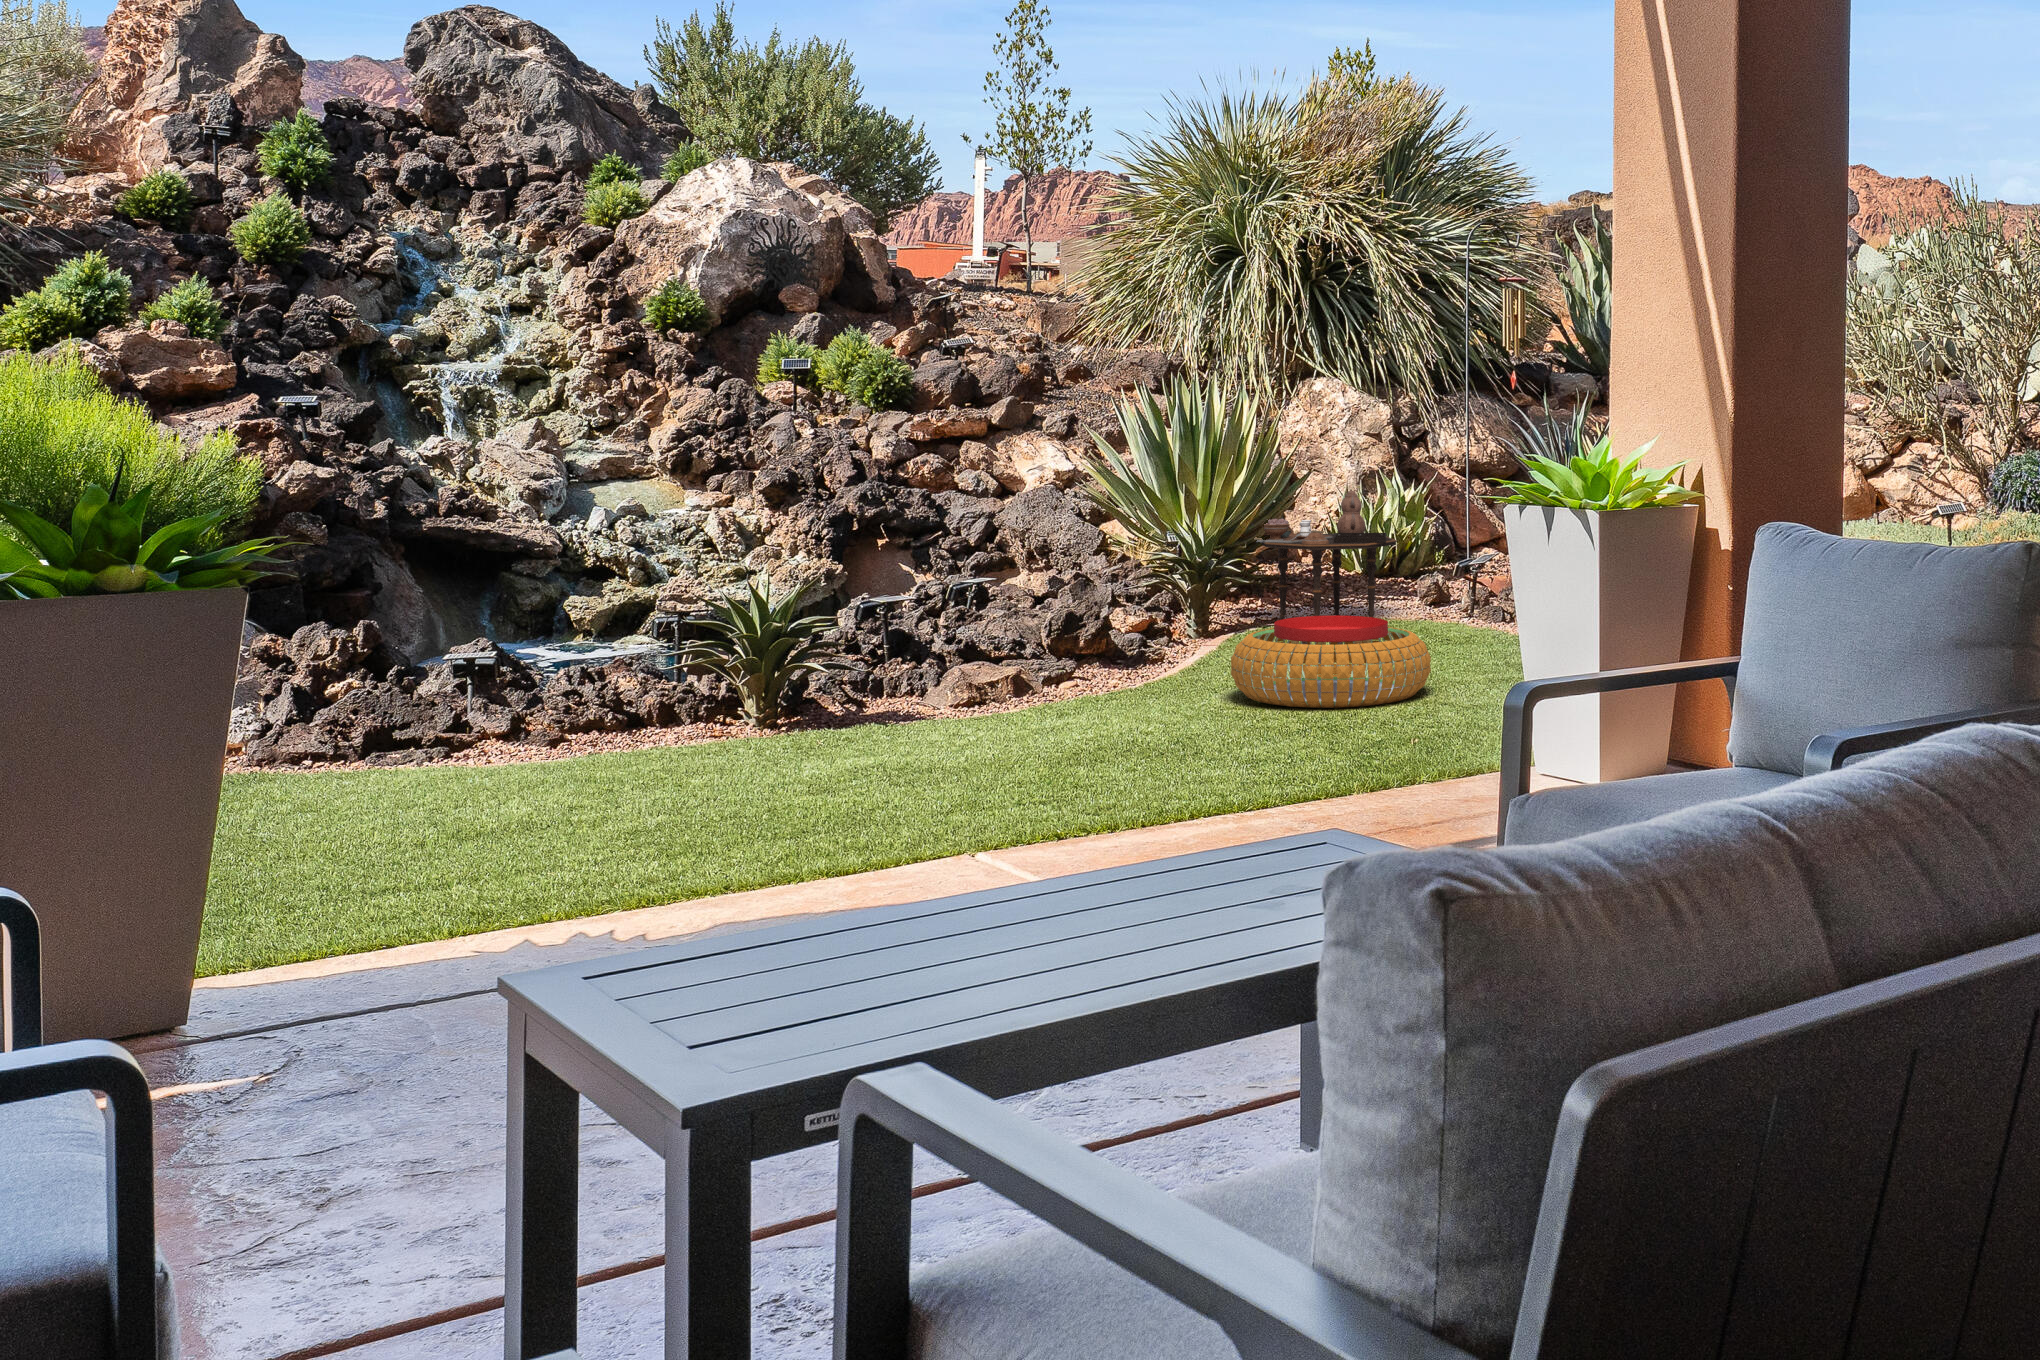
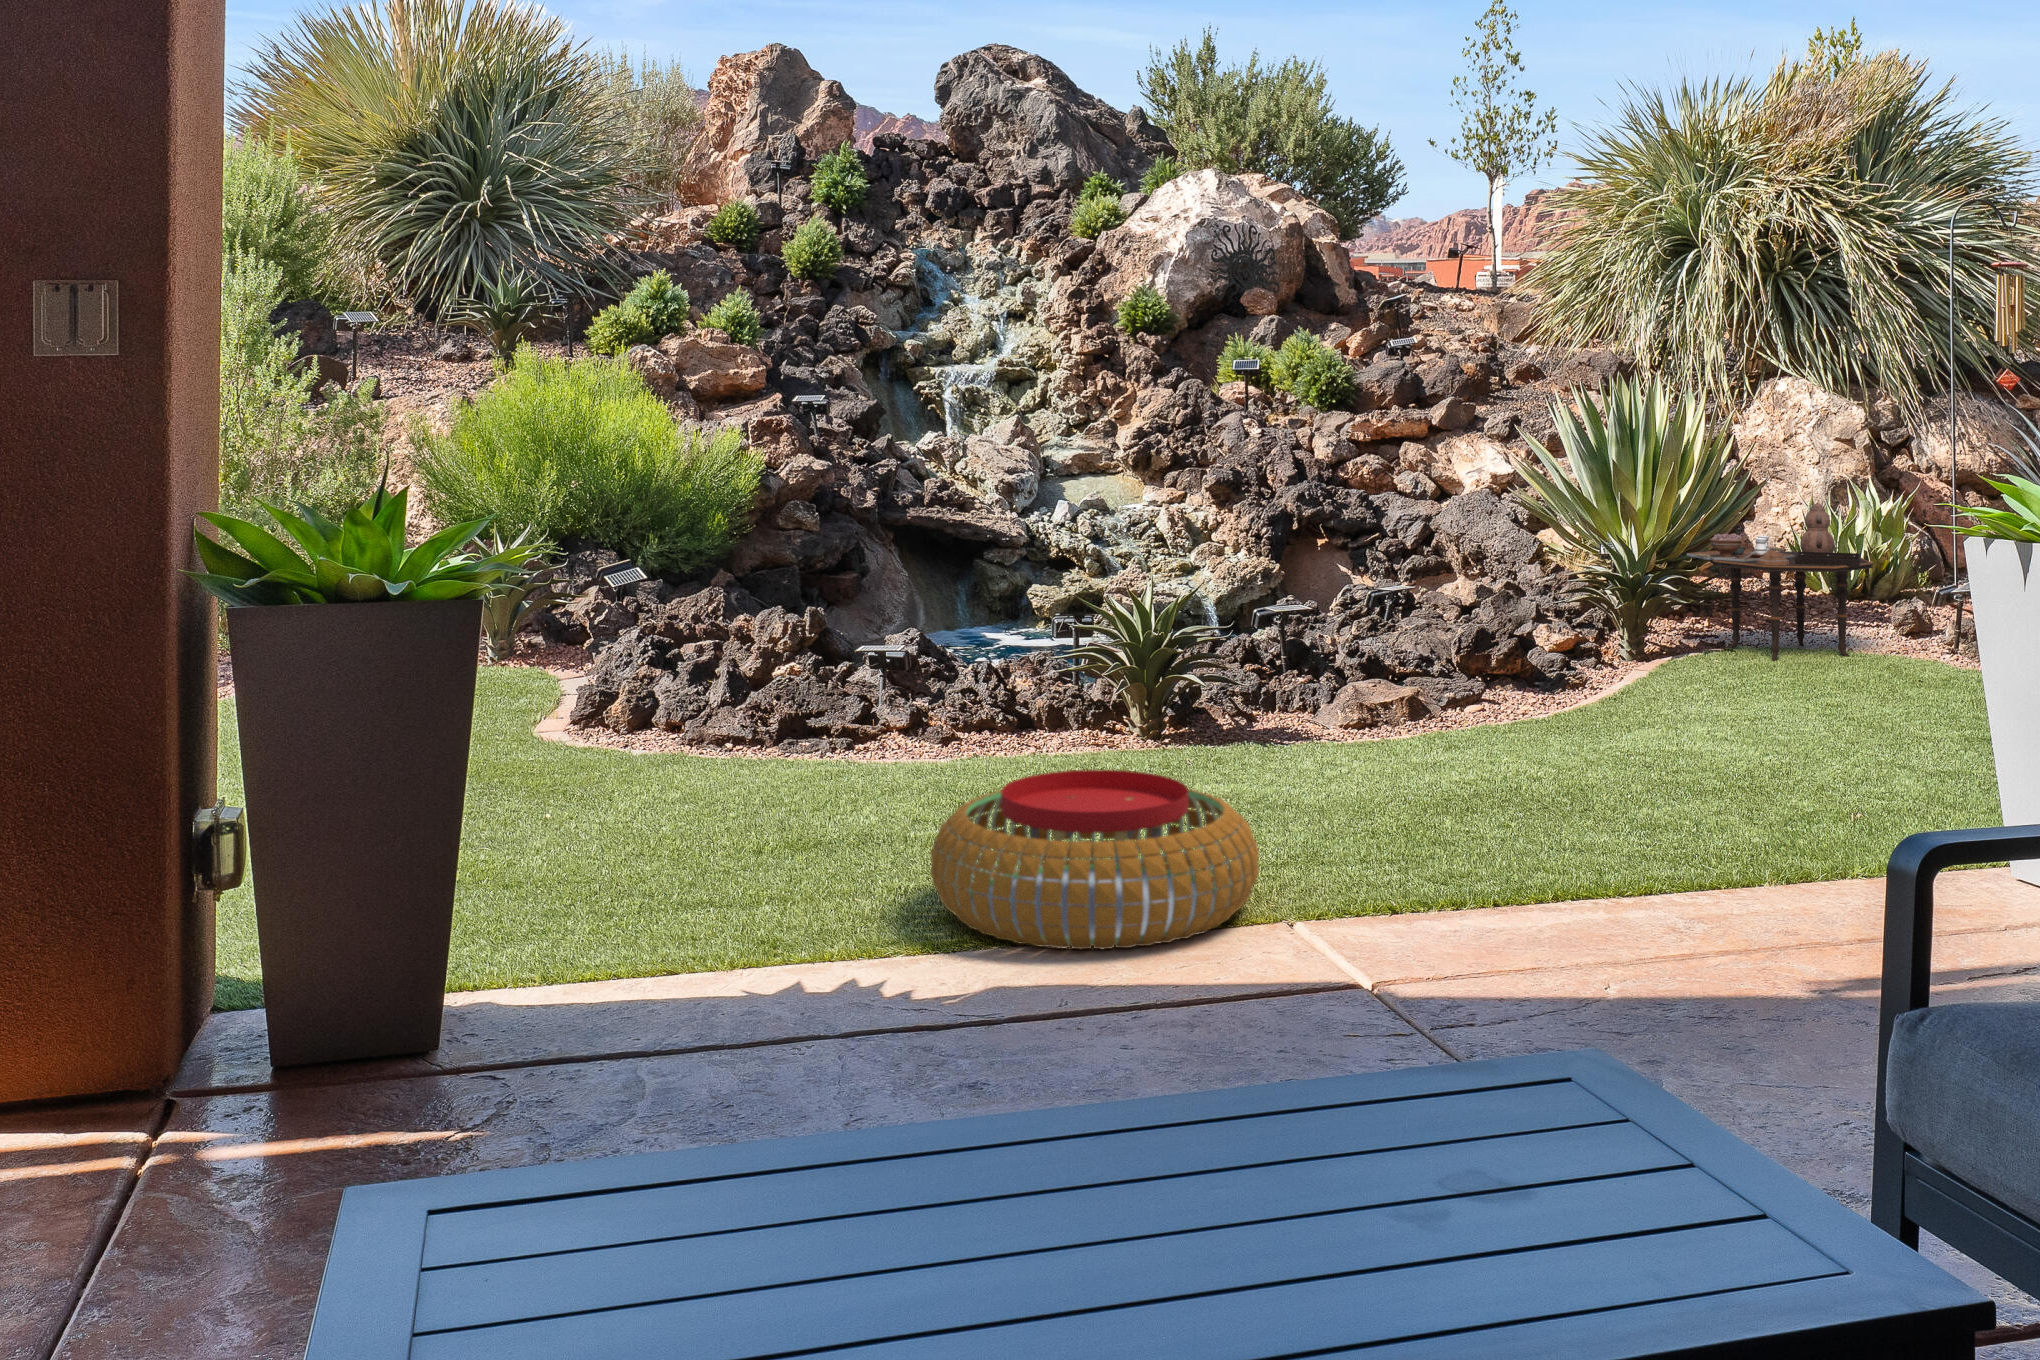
pouf: present [1231,615,1431,708] -> present [930,769,1259,950]

